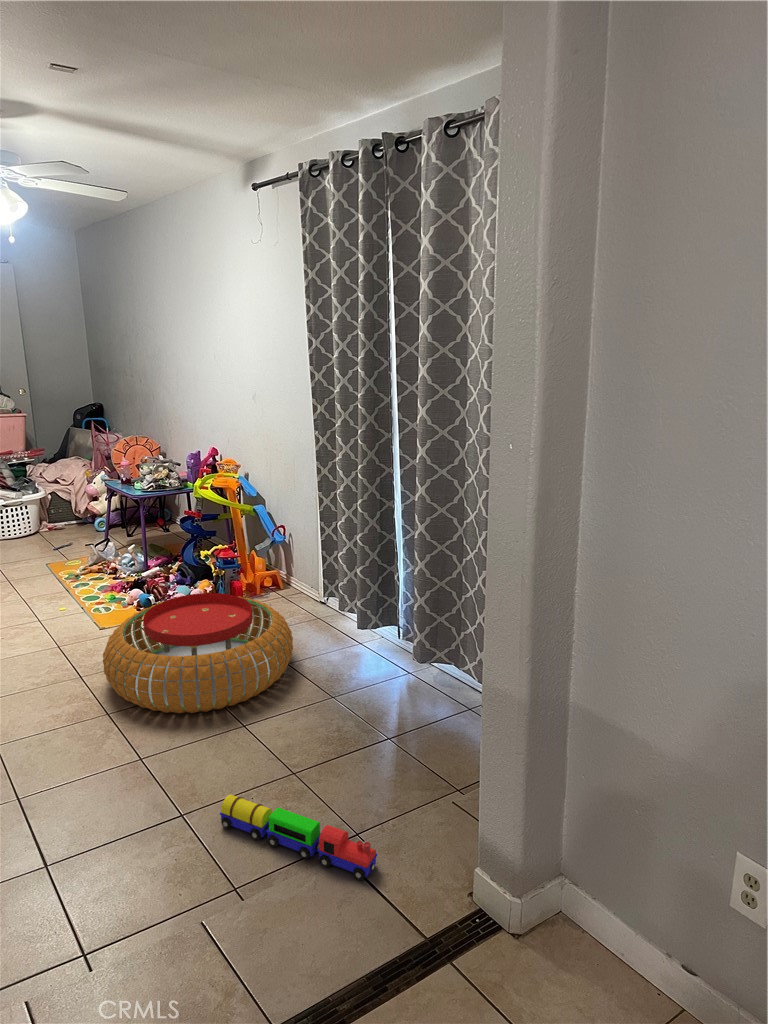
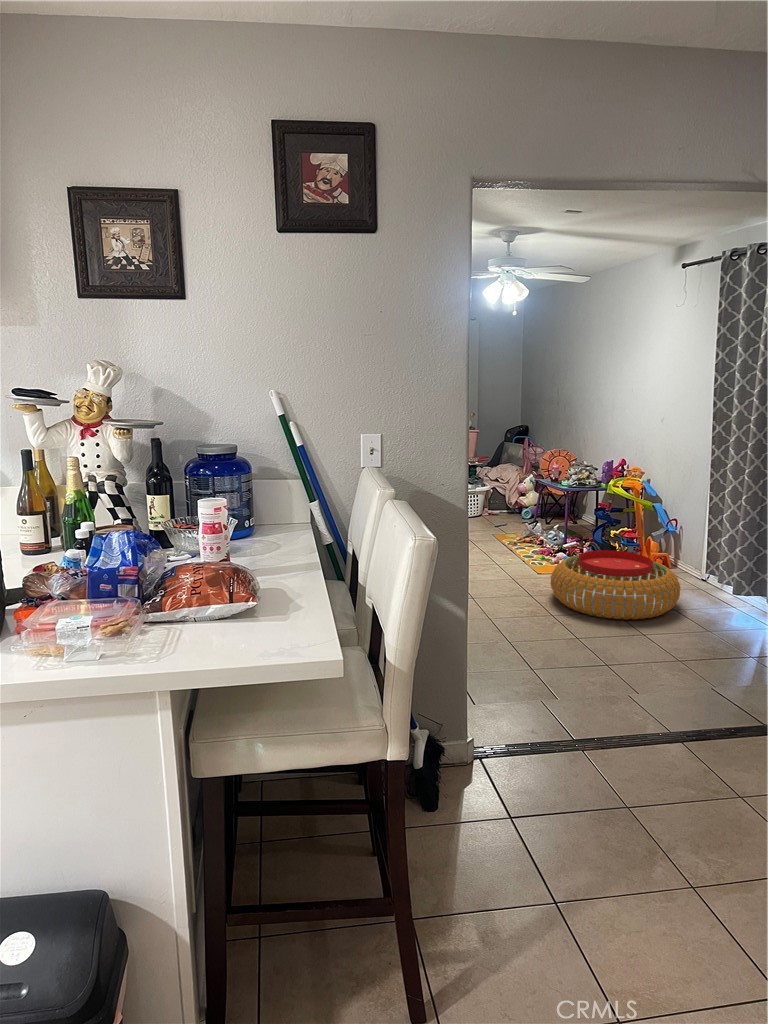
toy train: present [220,795,377,880] -> none [630,648,731,700]

